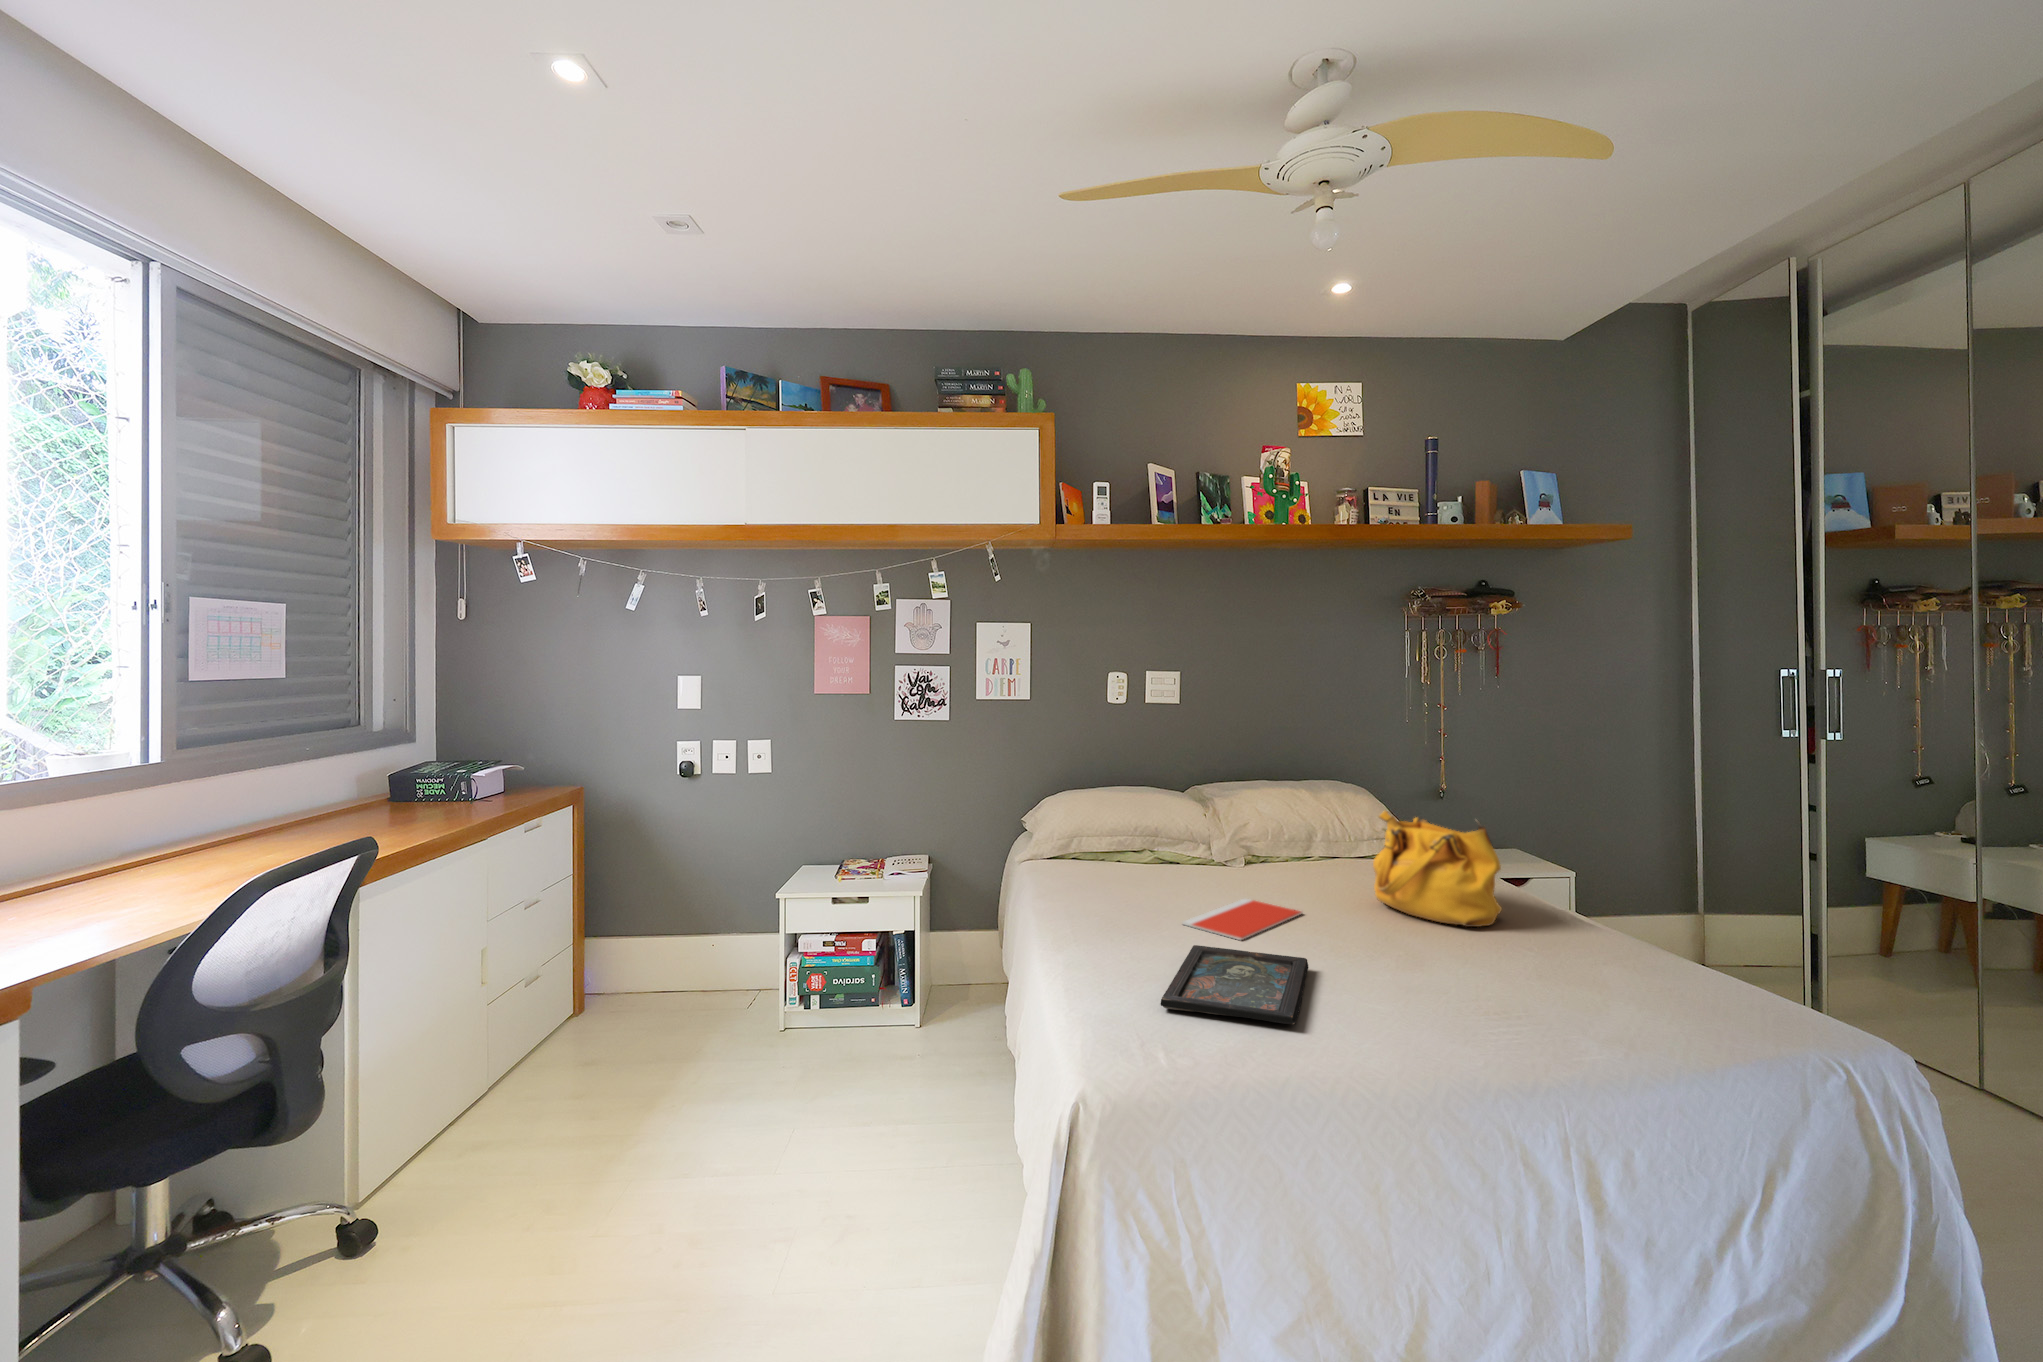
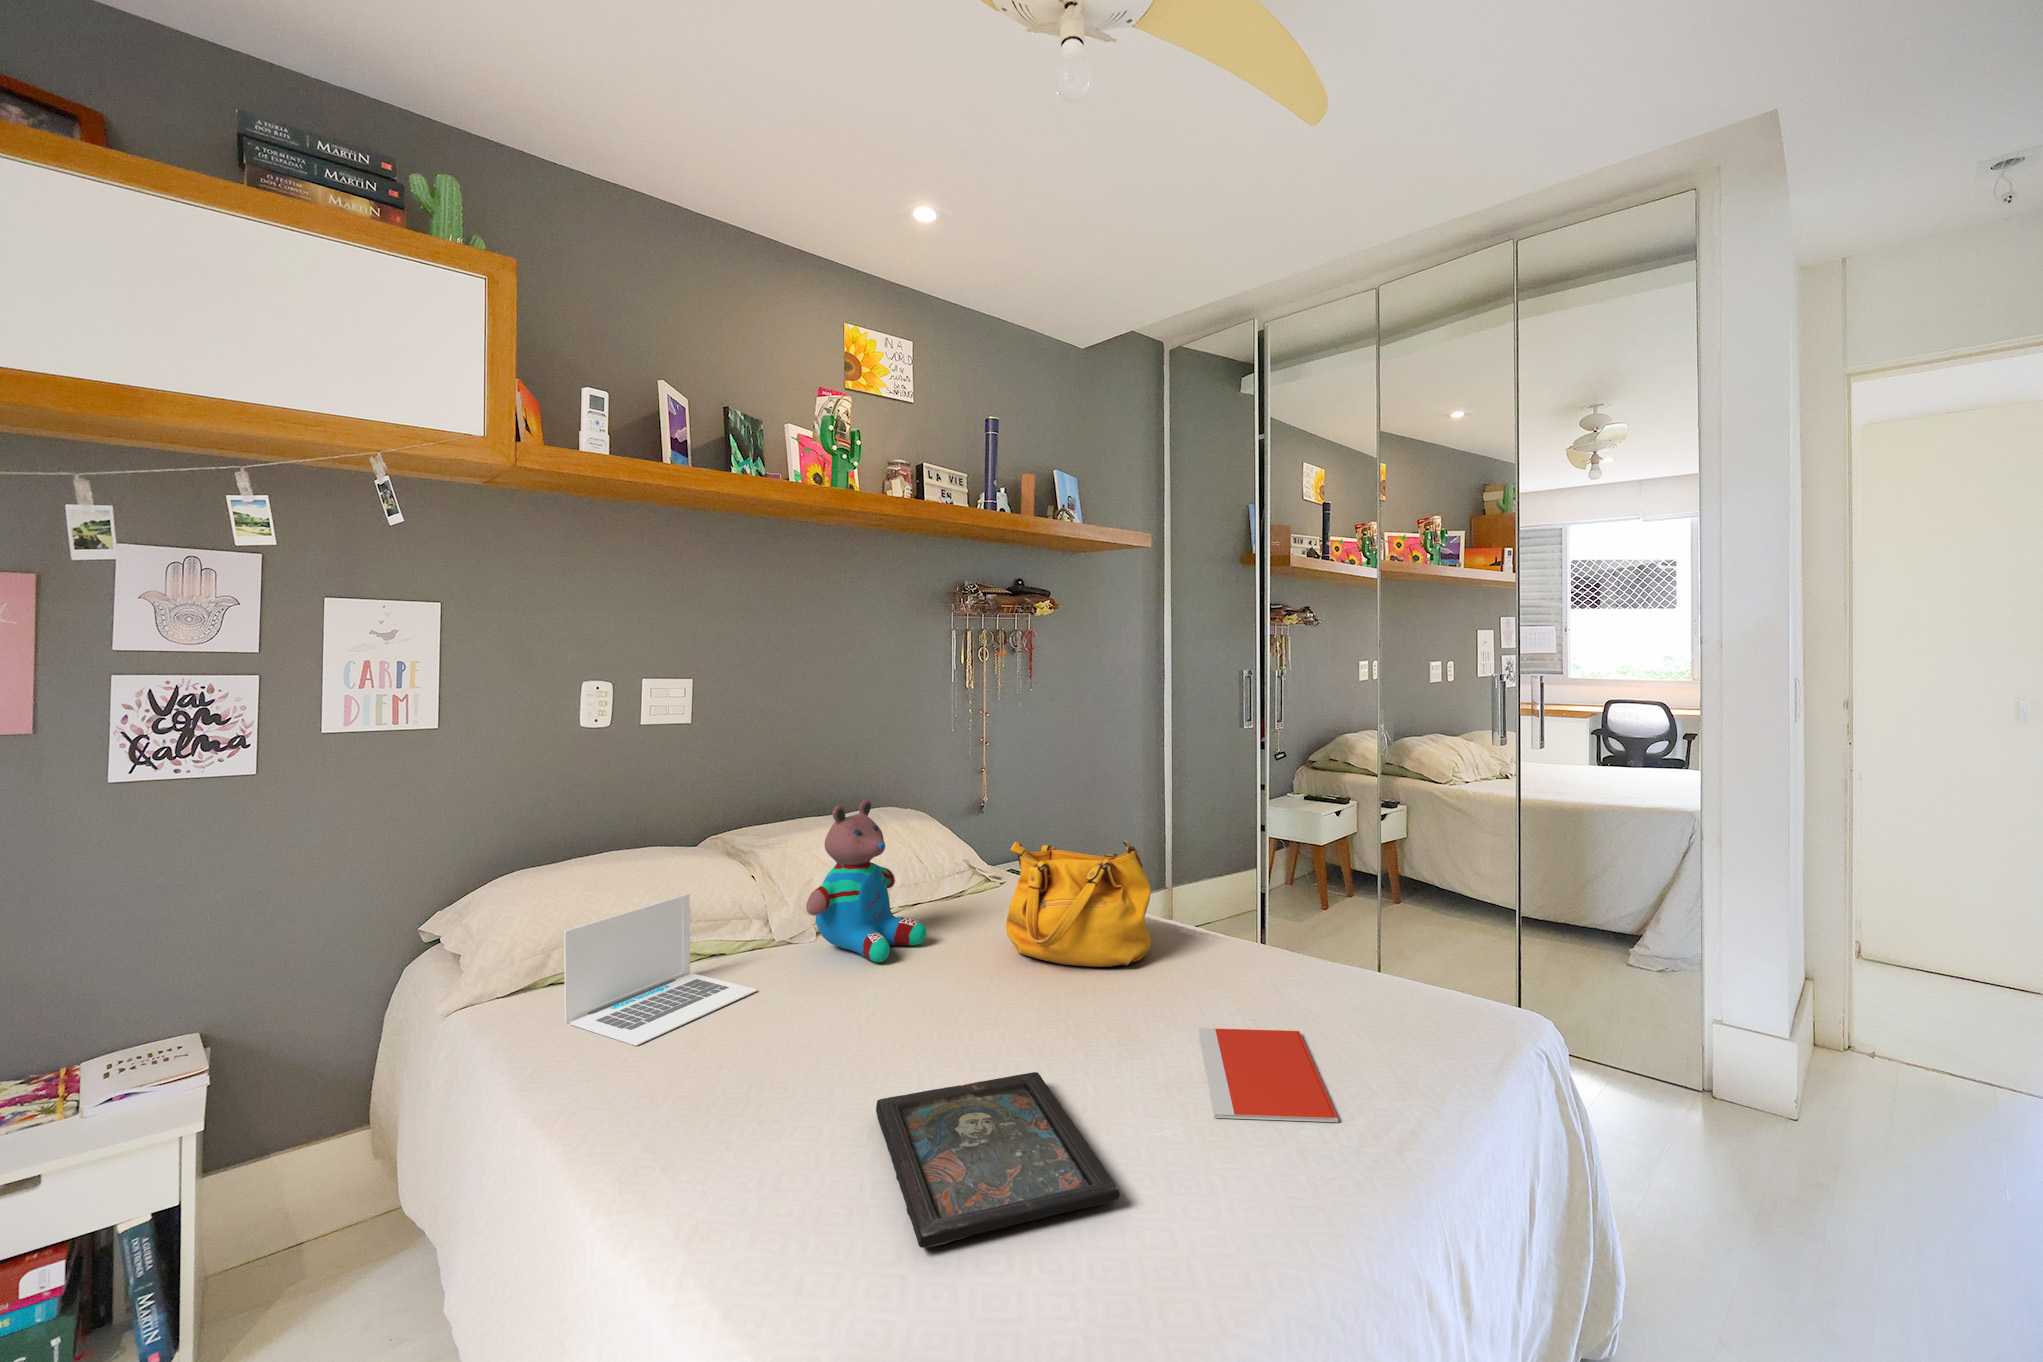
teddy bear: none [1222,765,1315,886] -> present [806,799,926,962]
laptop: none [1068,815,1179,896] -> present [564,894,757,1046]
notebook: present [1182,899,1302,940] -> present [1199,1028,1338,1122]

